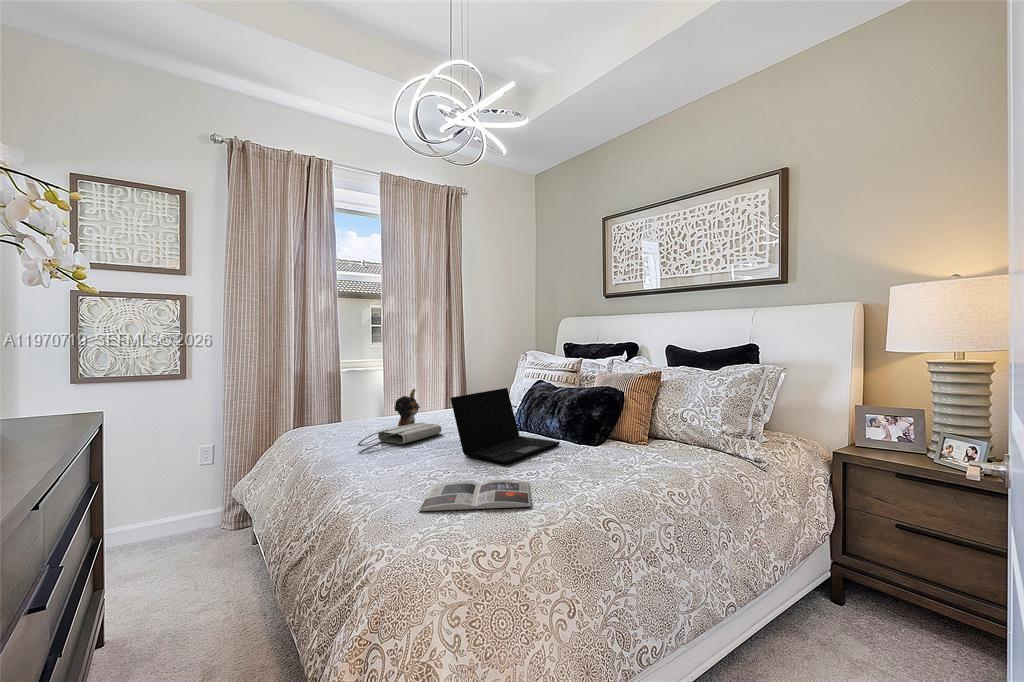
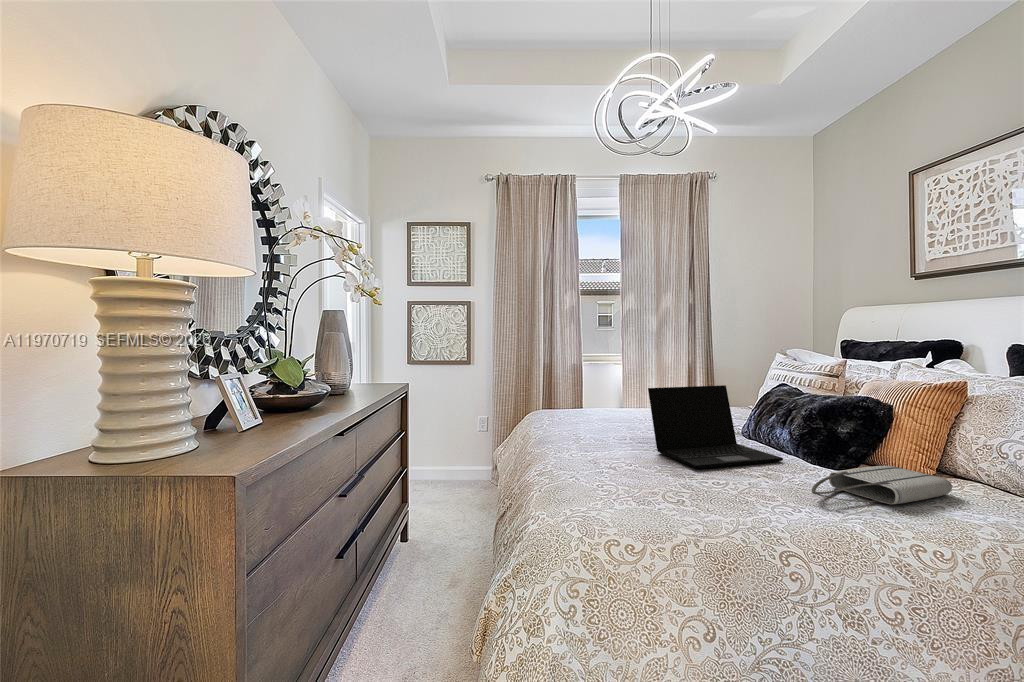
plush toy: present [395,389,420,426] -> none [609,377,638,416]
tote bag: present [358,423,441,446] -> present [812,466,952,504]
magazine: present [419,479,531,511] -> none [577,472,709,513]

